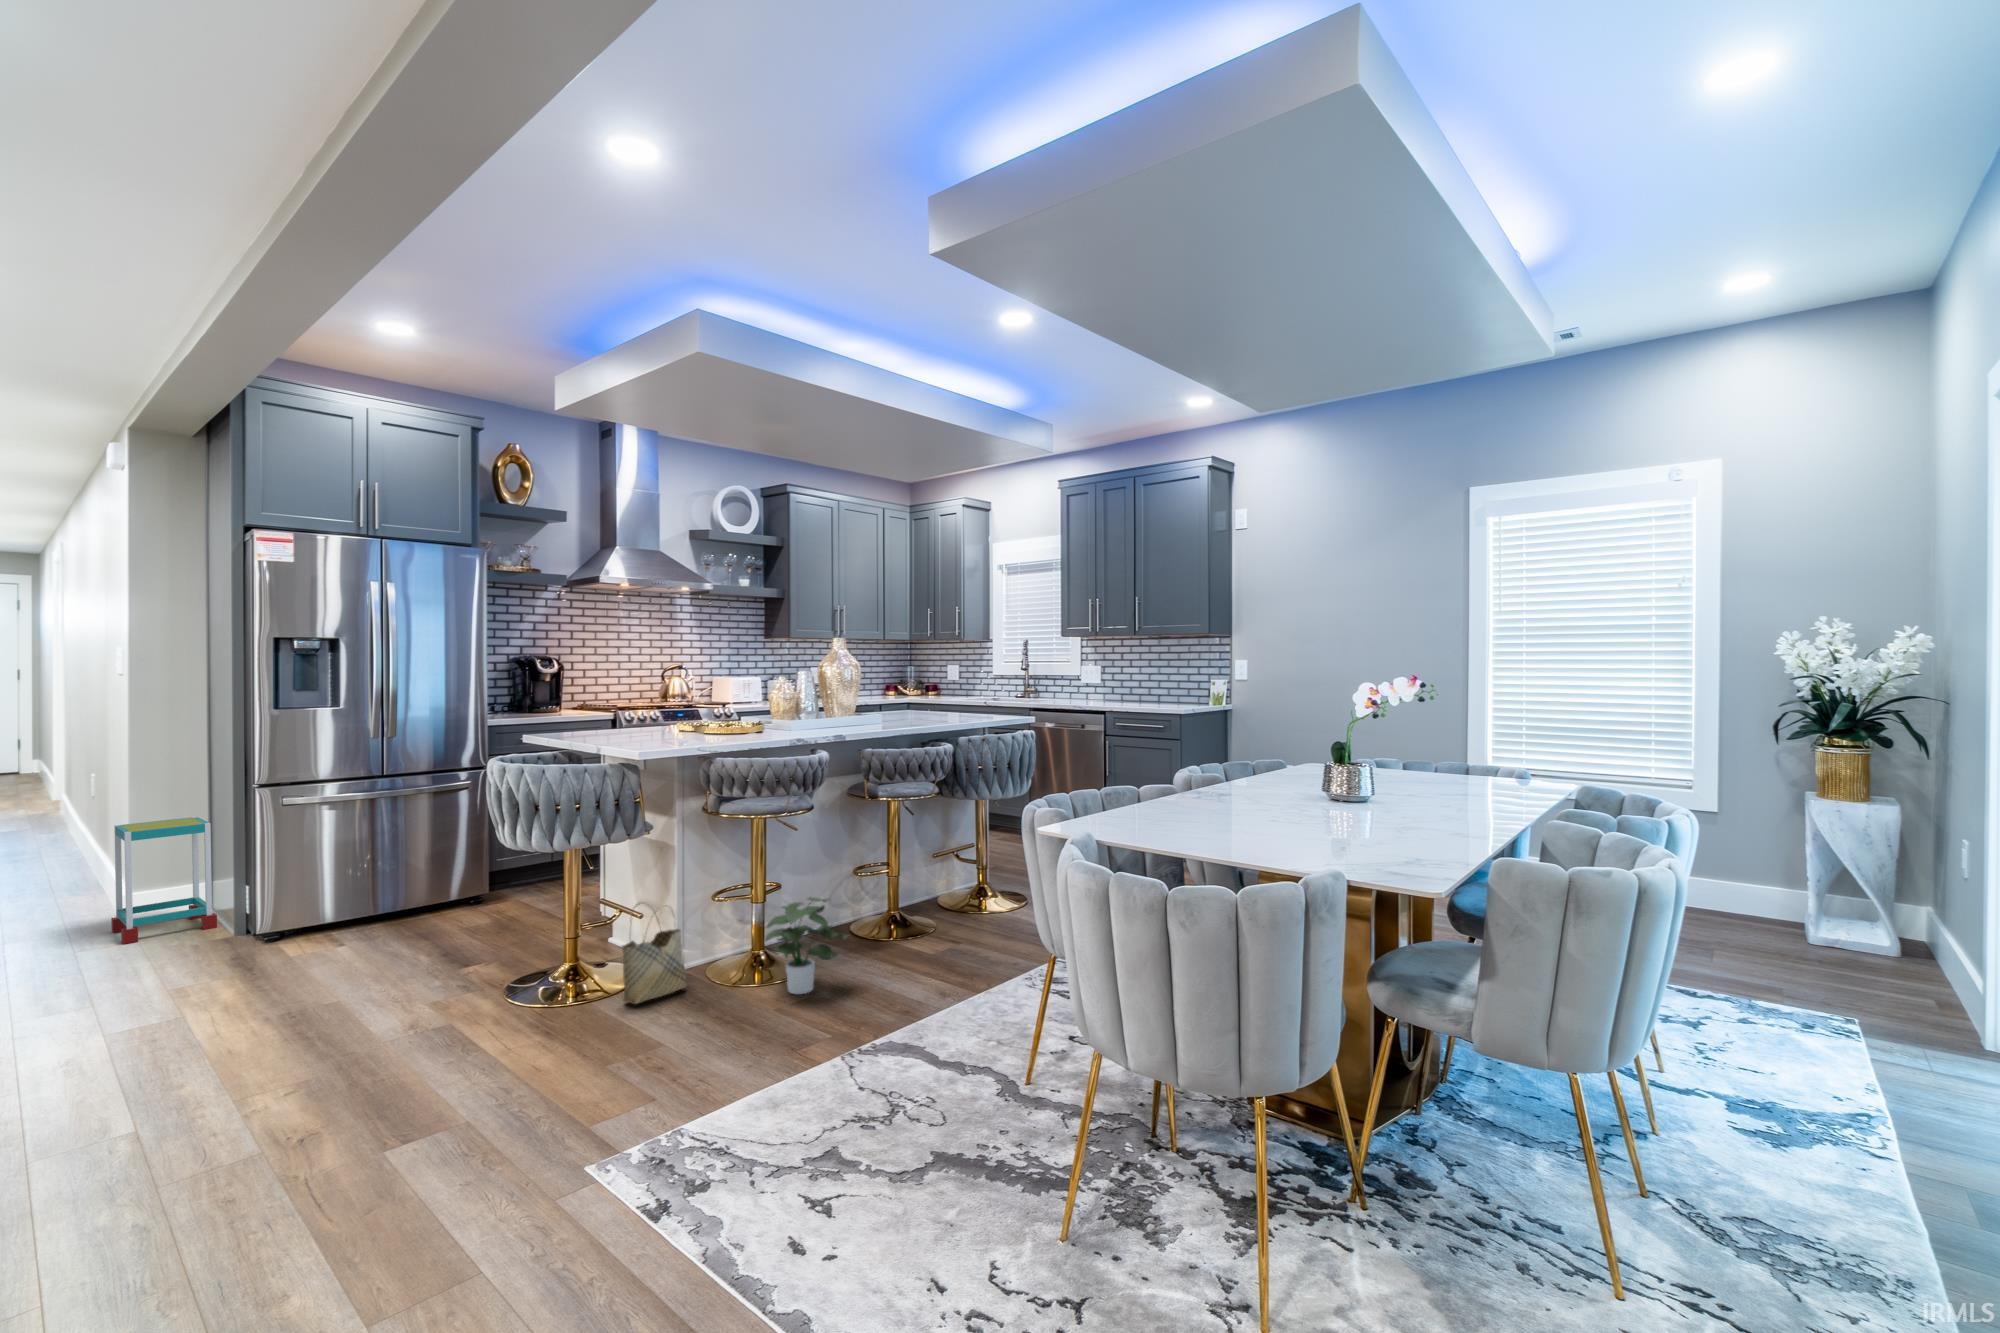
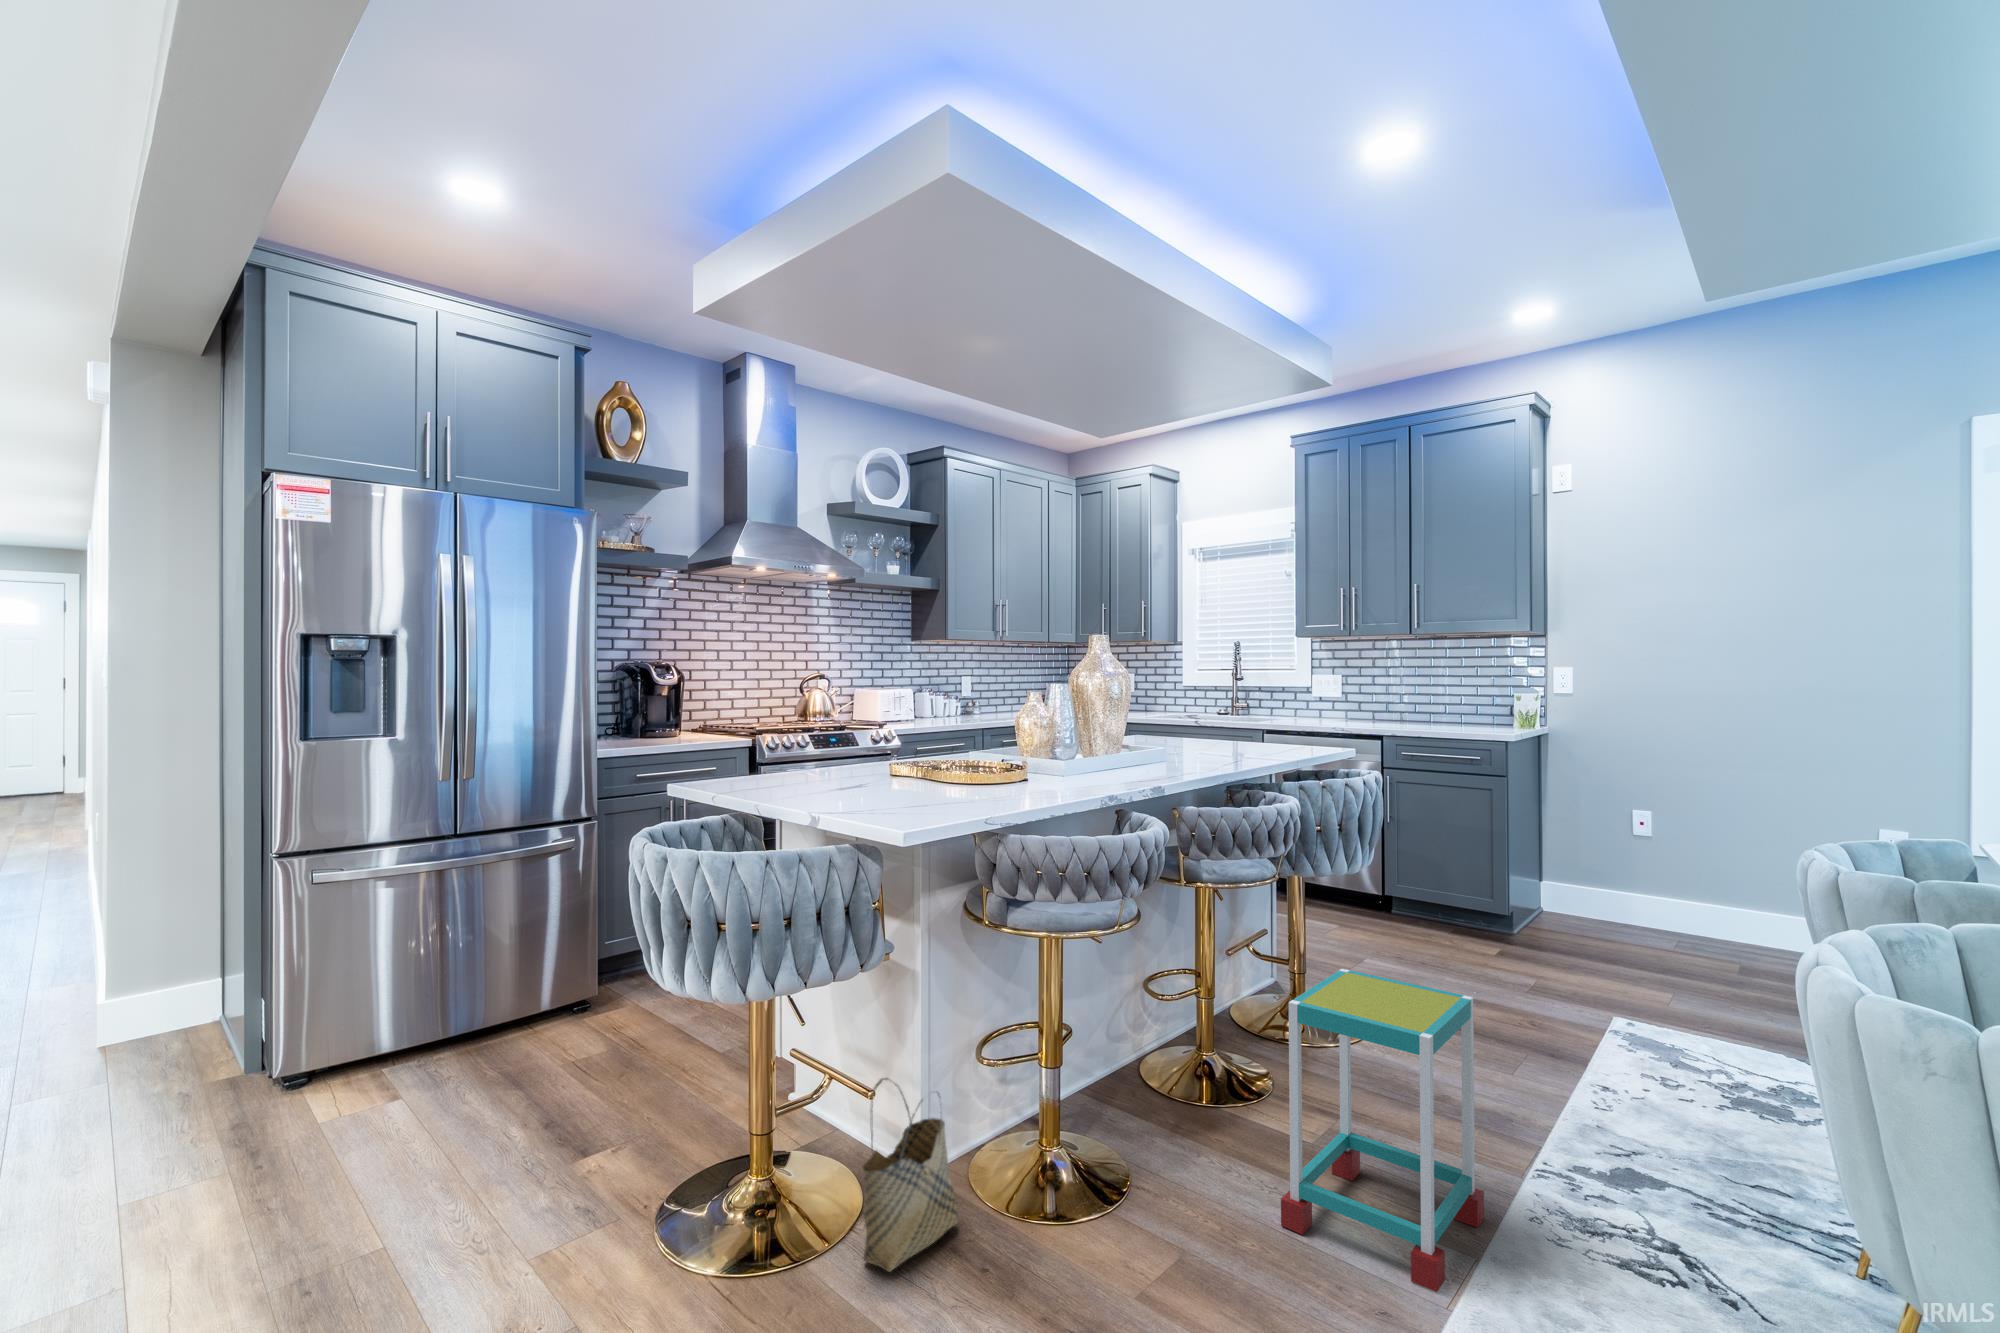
side table: present [111,817,217,944] -> present [1281,969,1484,1292]
potted plant: present [765,897,848,994] -> none [1082,1071,1232,1247]

